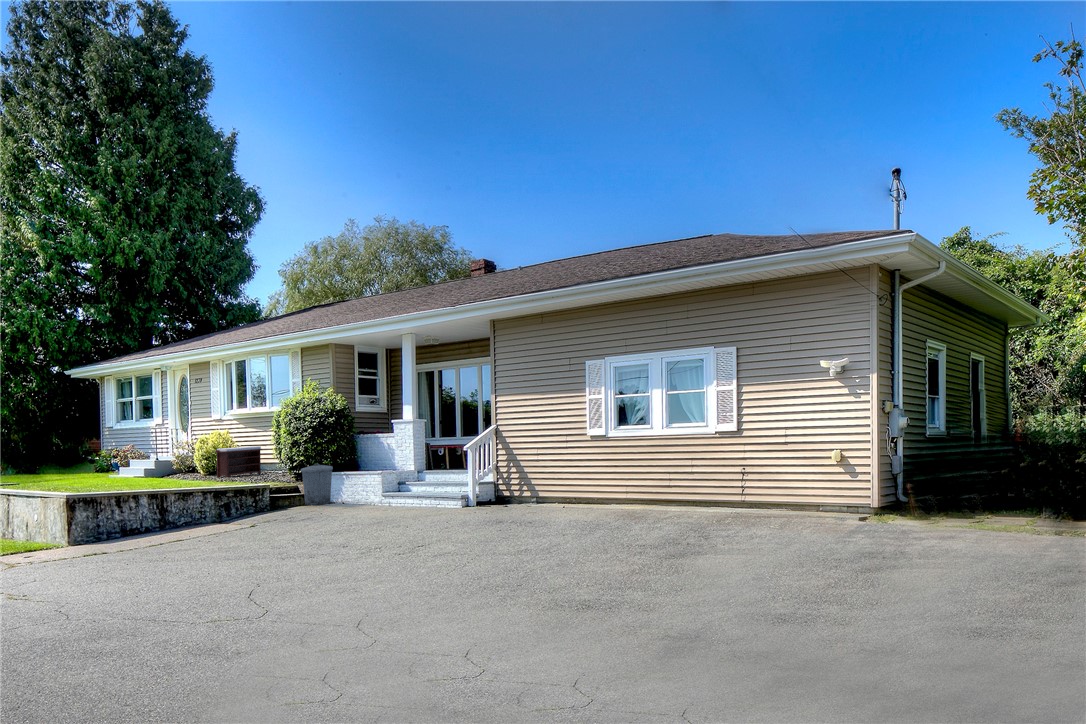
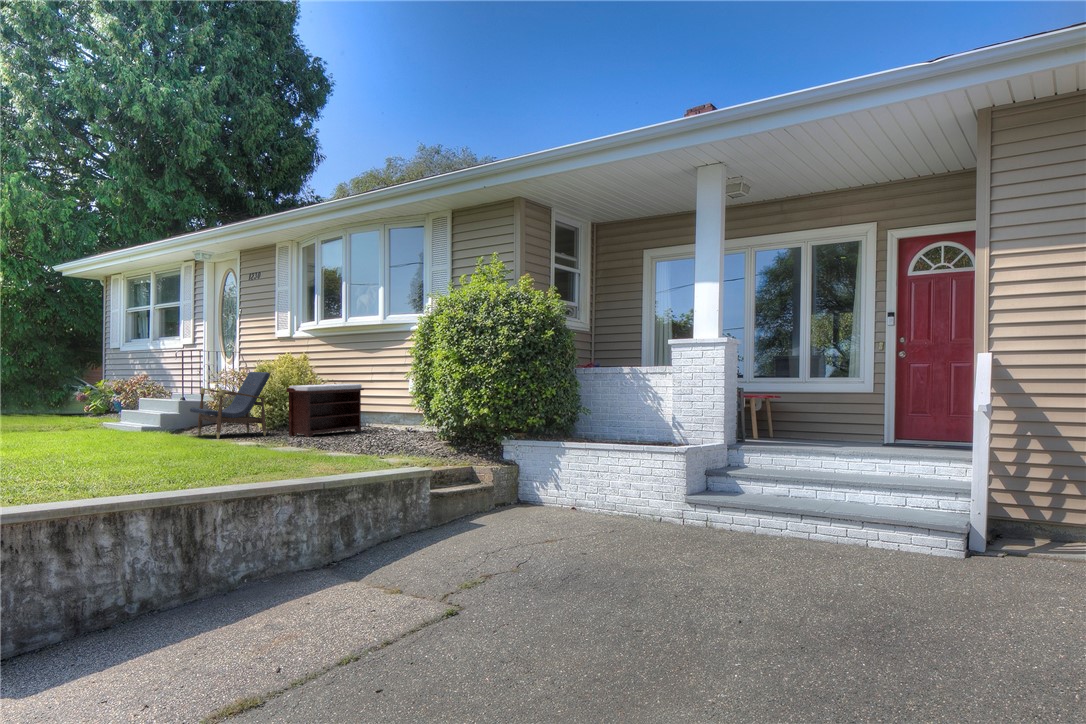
lounge chair: none [161,442,206,480] -> present [190,372,270,439]
trash can: present [301,464,333,505] -> none [487,425,553,515]

